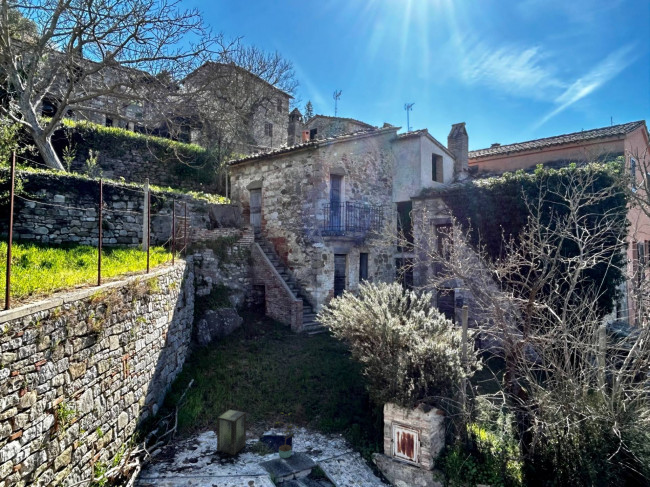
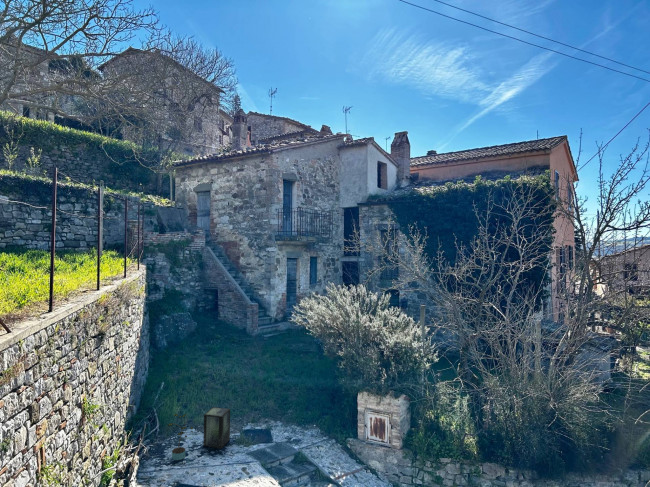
potted plant: present [275,412,299,458] -> present [168,414,193,460]

